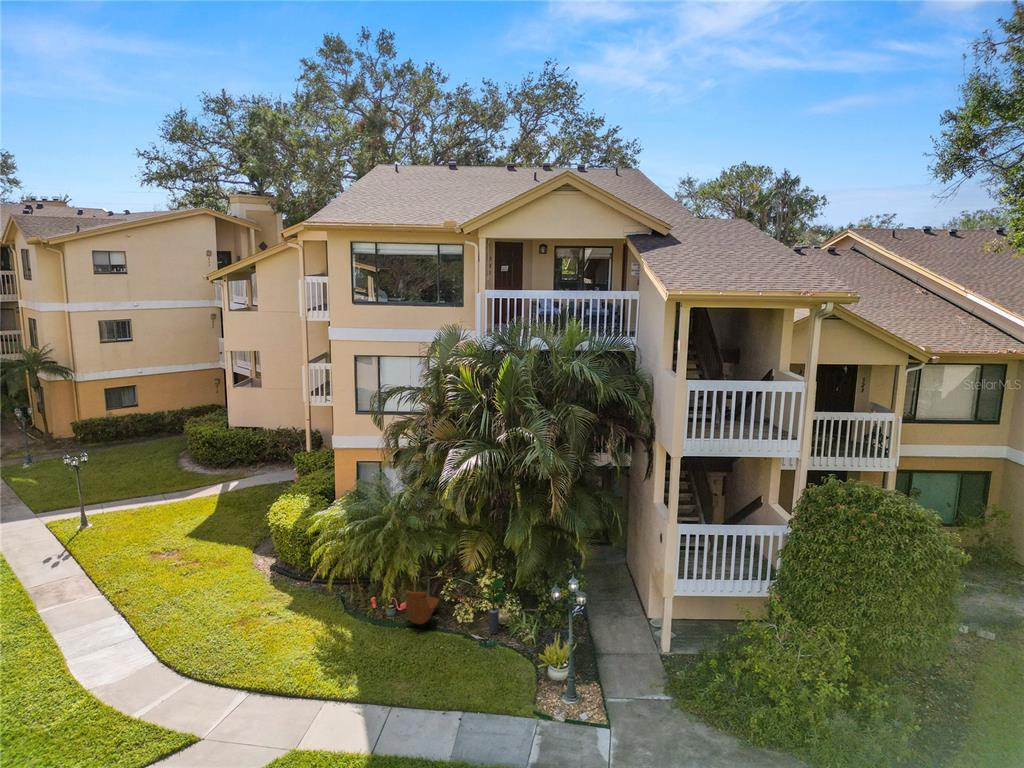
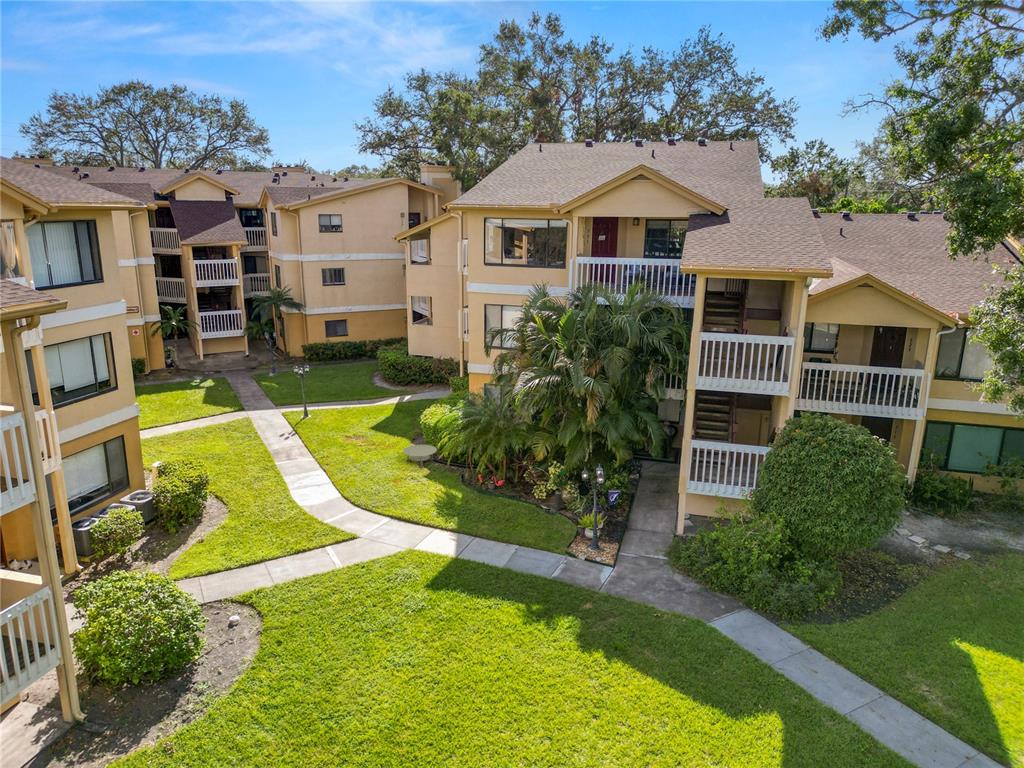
round table: none [249,555,299,593] -> present [403,445,437,468]
lounge chair: present [405,590,439,635] -> none [497,470,526,504]

